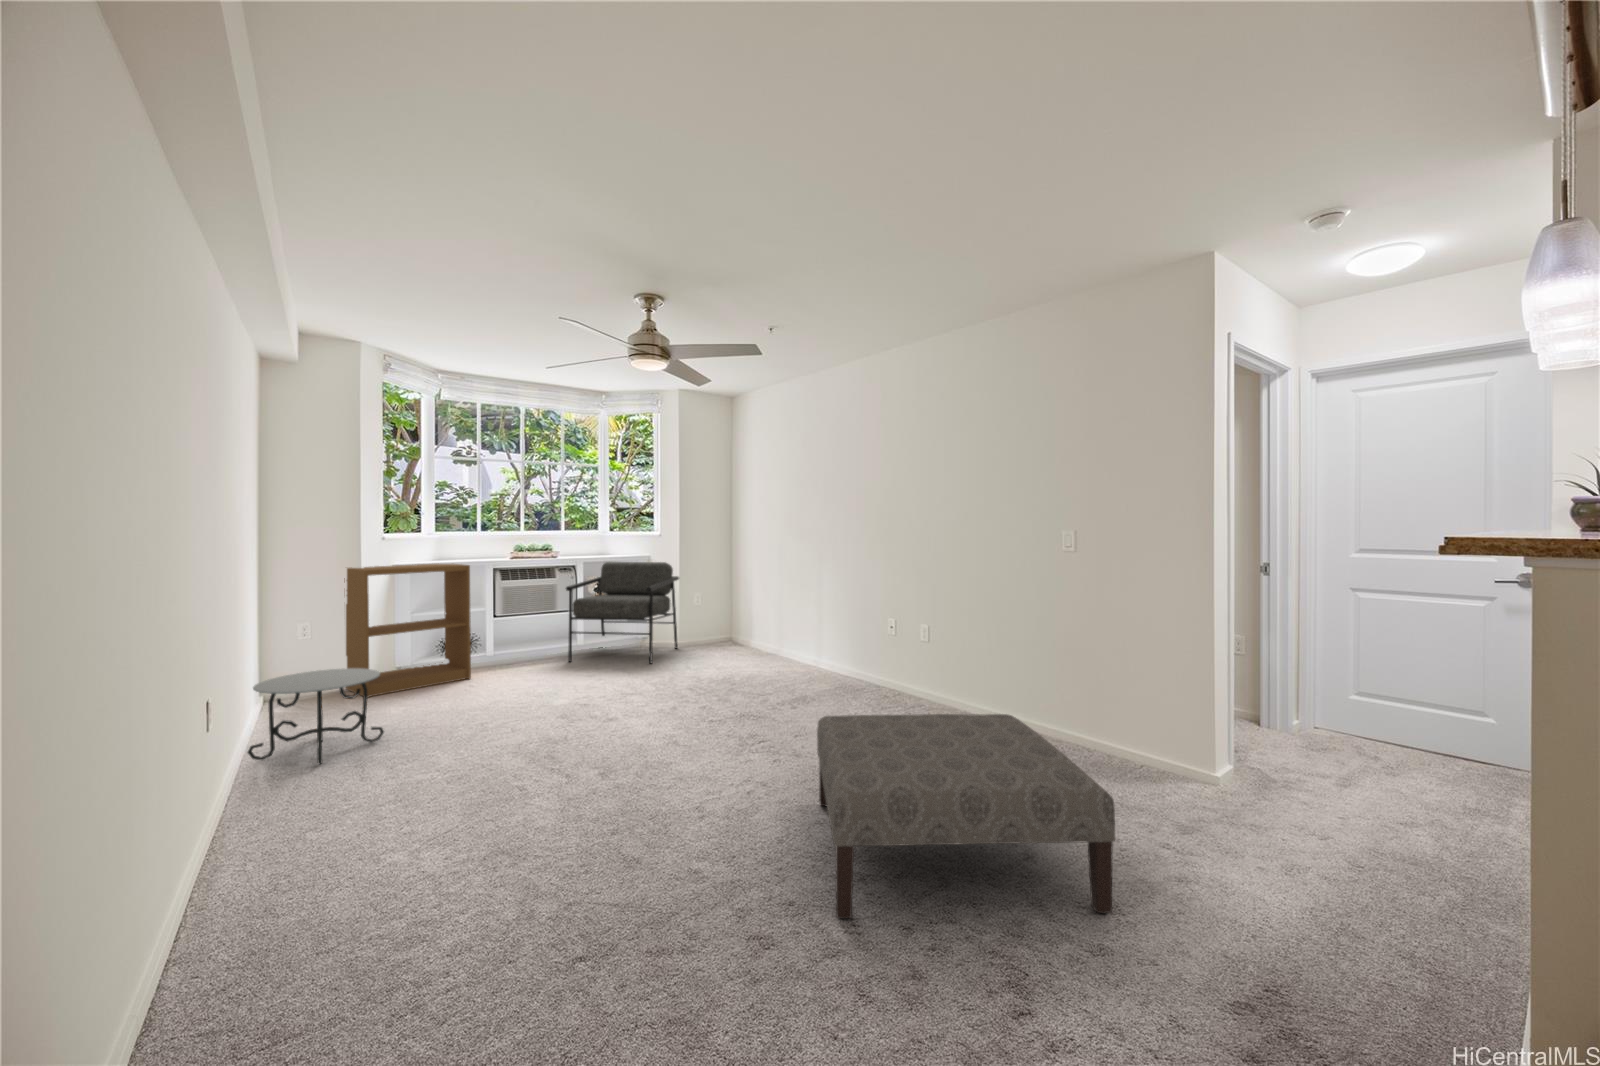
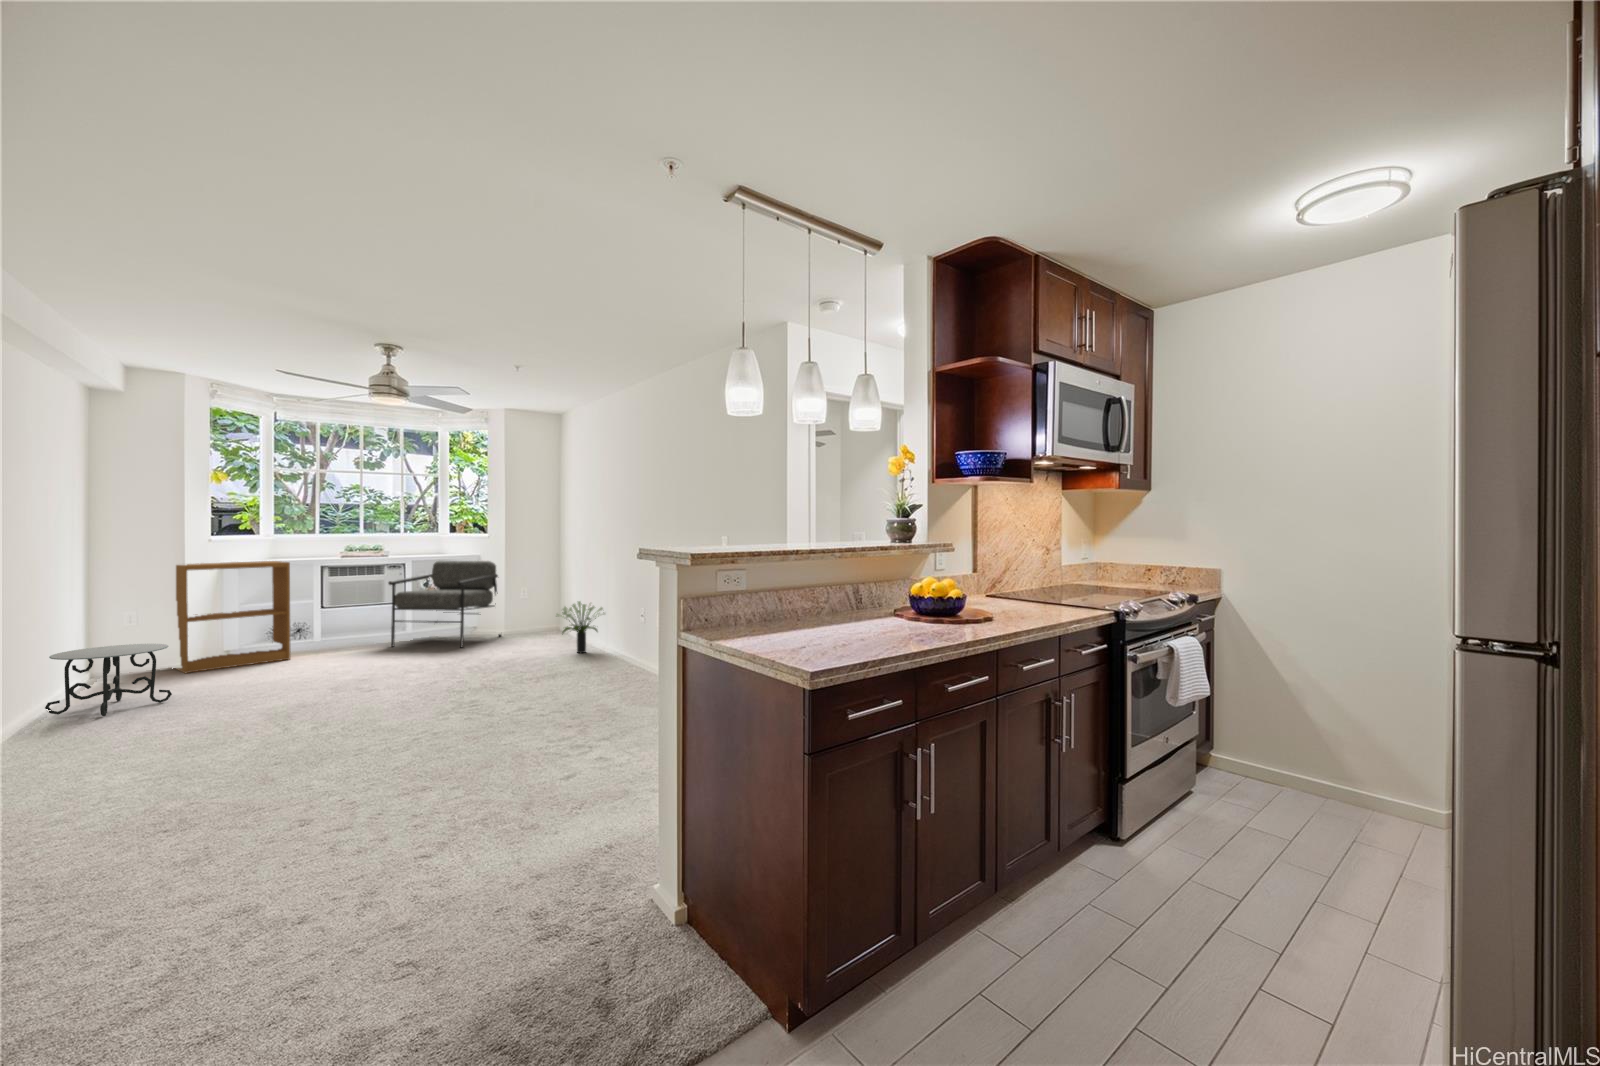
potted plant: none [772,612,828,673] -> present [556,601,605,653]
ottoman: present [817,714,1115,919] -> none [390,666,623,791]

